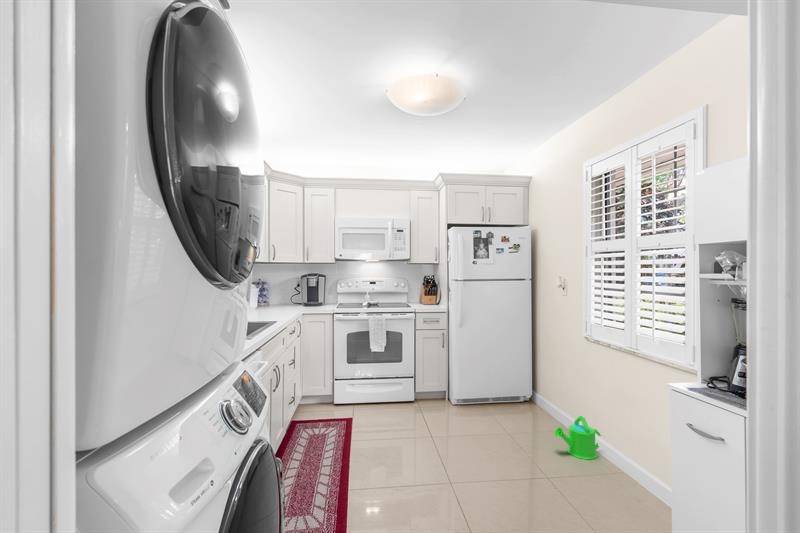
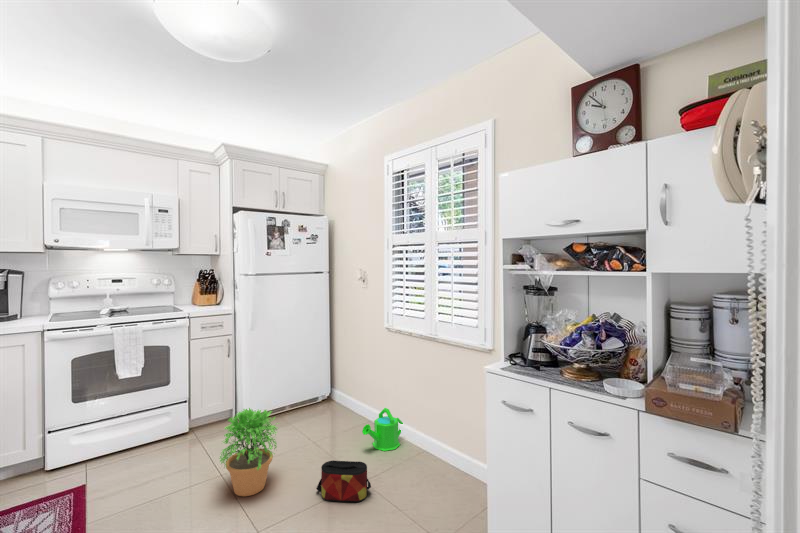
potted plant: none [429,387,478,457] -> present [220,408,277,496]
bag: none [504,448,554,491] -> present [316,460,371,502]

